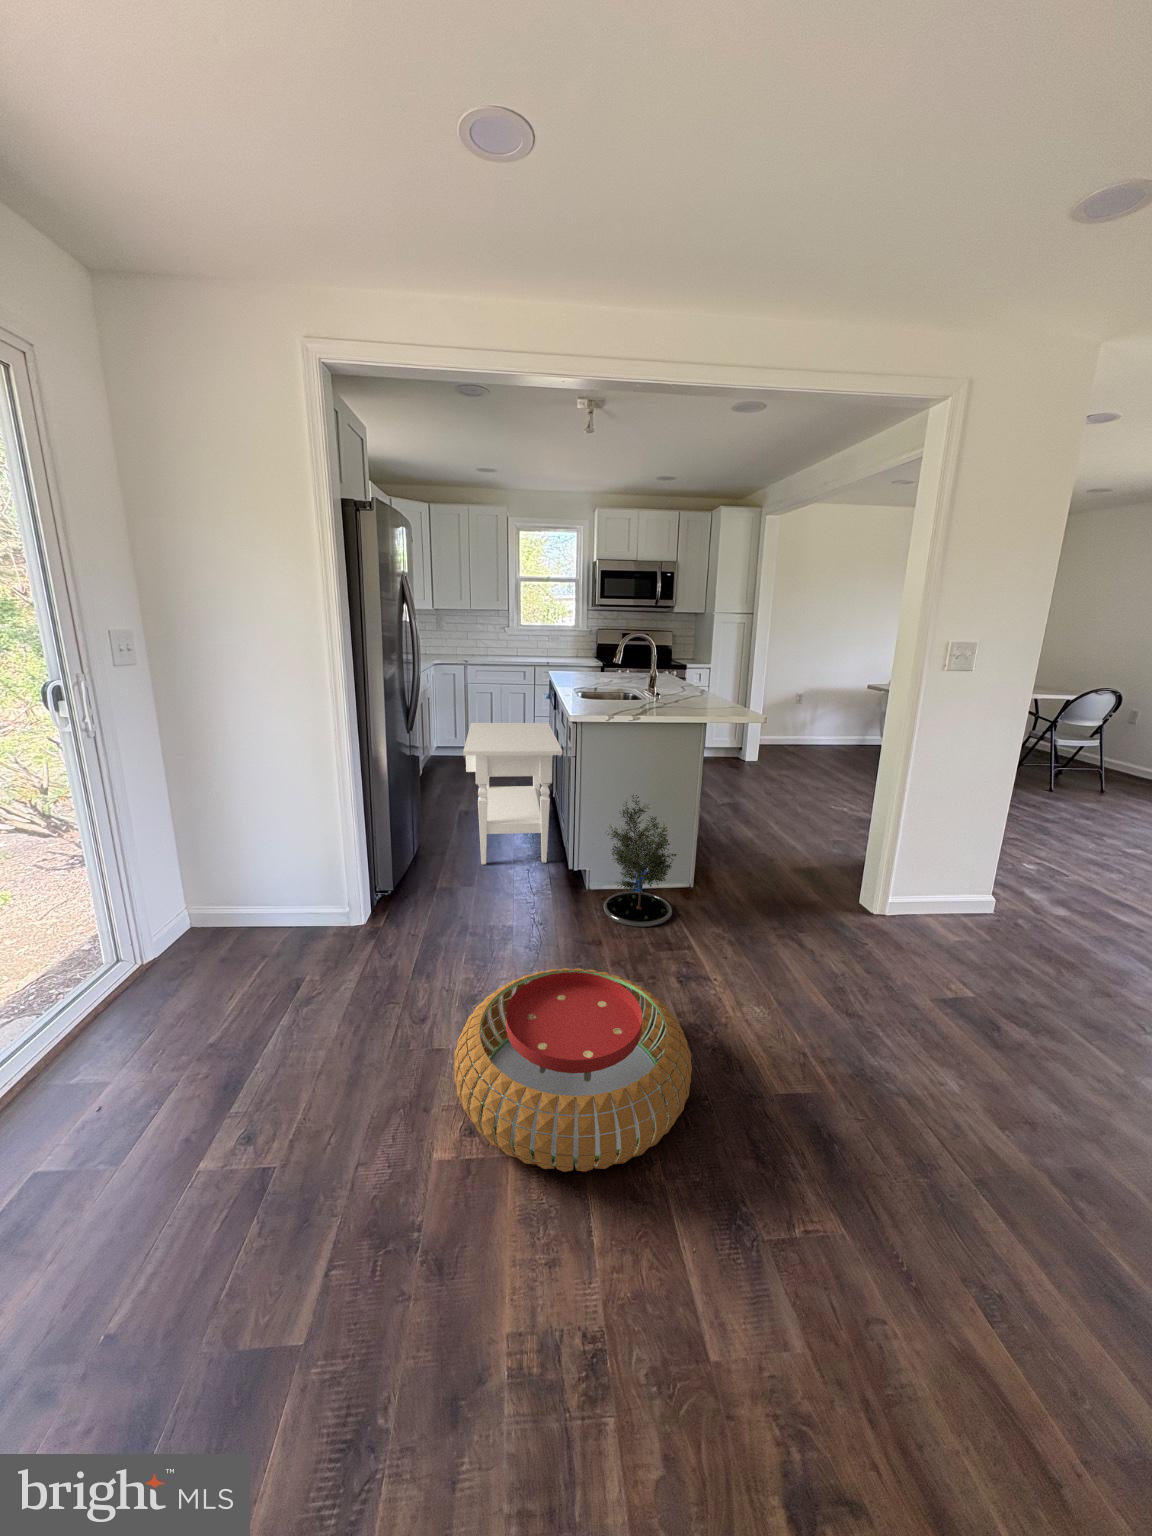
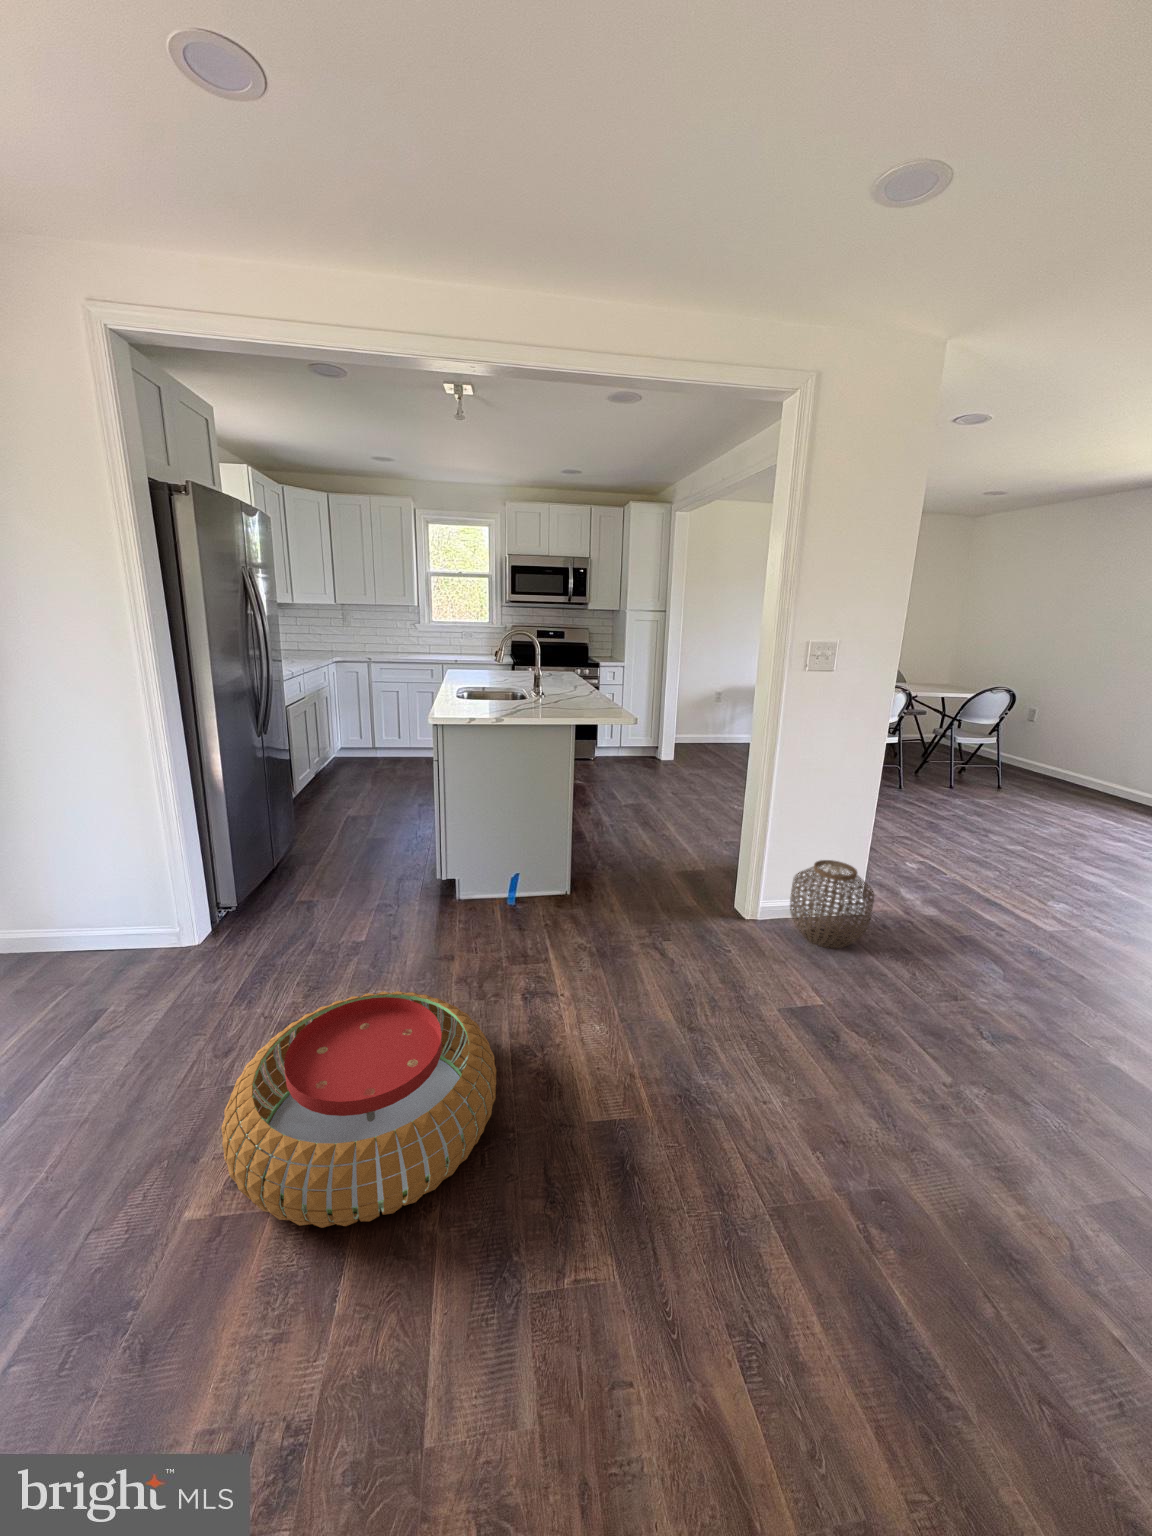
side table: present [463,723,562,865] -> none [324,723,439,874]
potted tree: present [604,795,677,927] -> none [463,800,545,938]
woven basket: none [922,857,1015,945] -> present [790,860,874,948]

